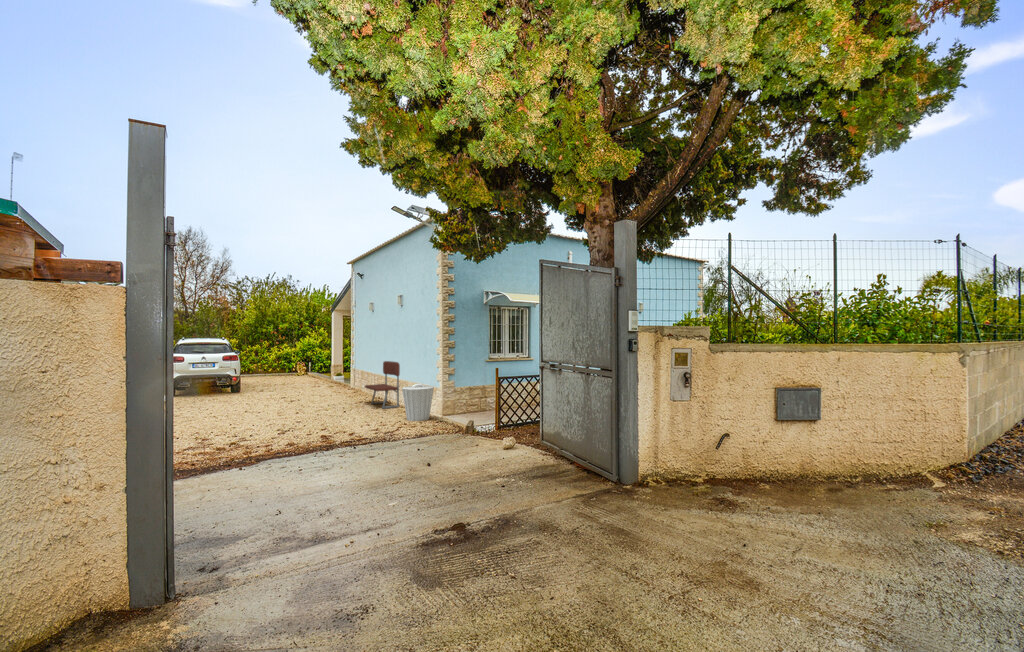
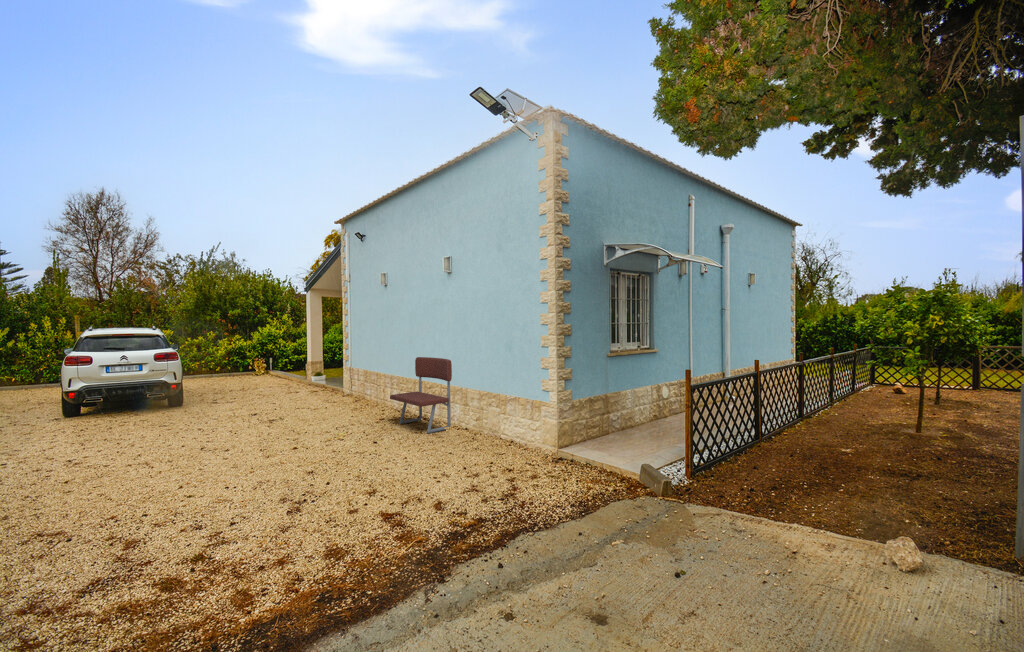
trash can: present [402,384,434,421] -> none [488,396,541,463]

